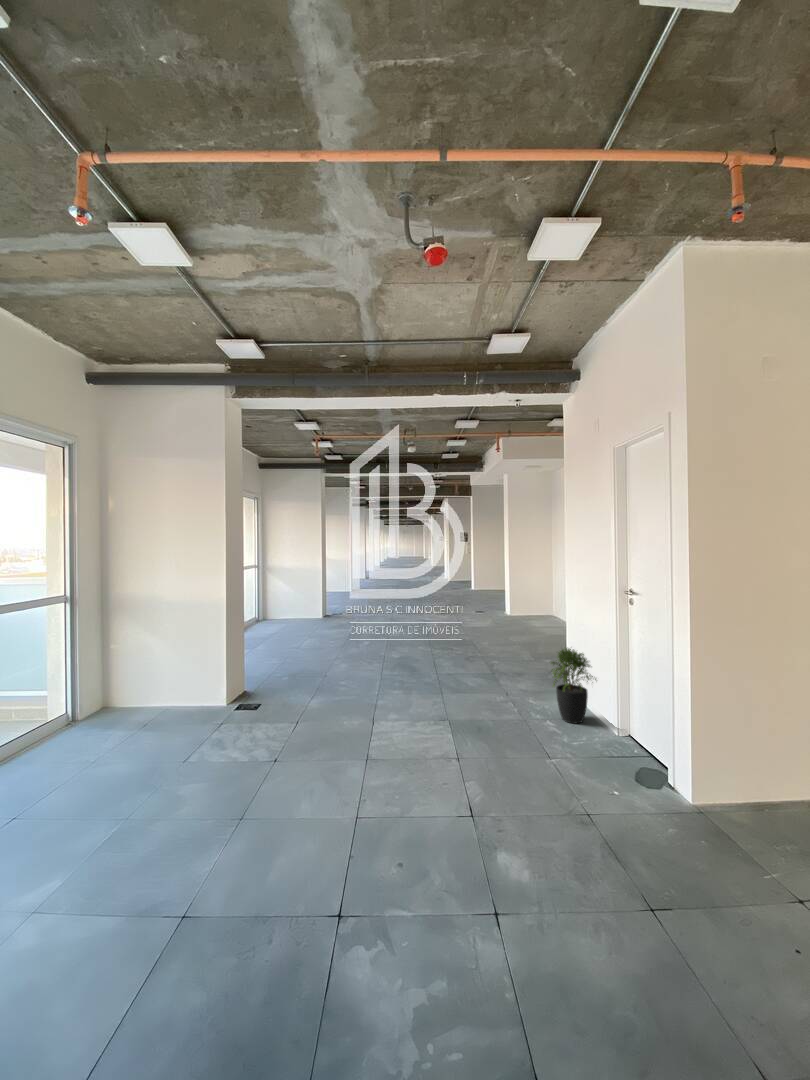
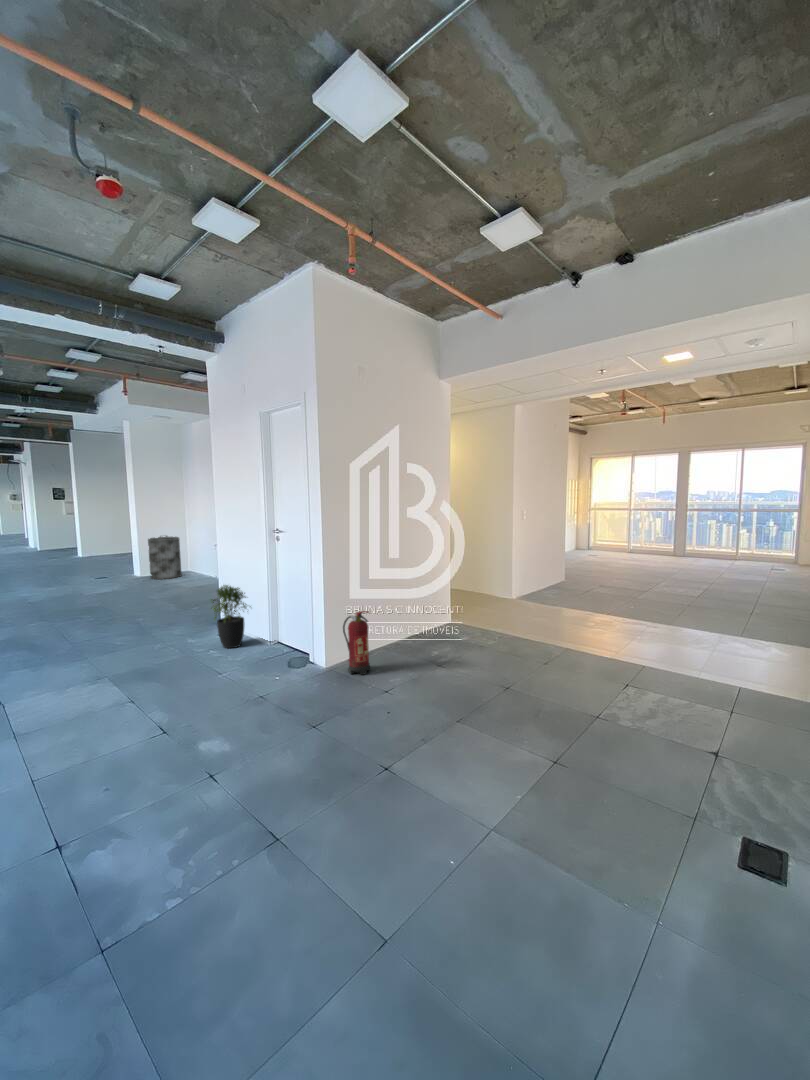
trash can: none [518,578,546,620] -> present [148,536,182,579]
fire extinguisher: none [721,734,773,839] -> present [343,611,370,675]

